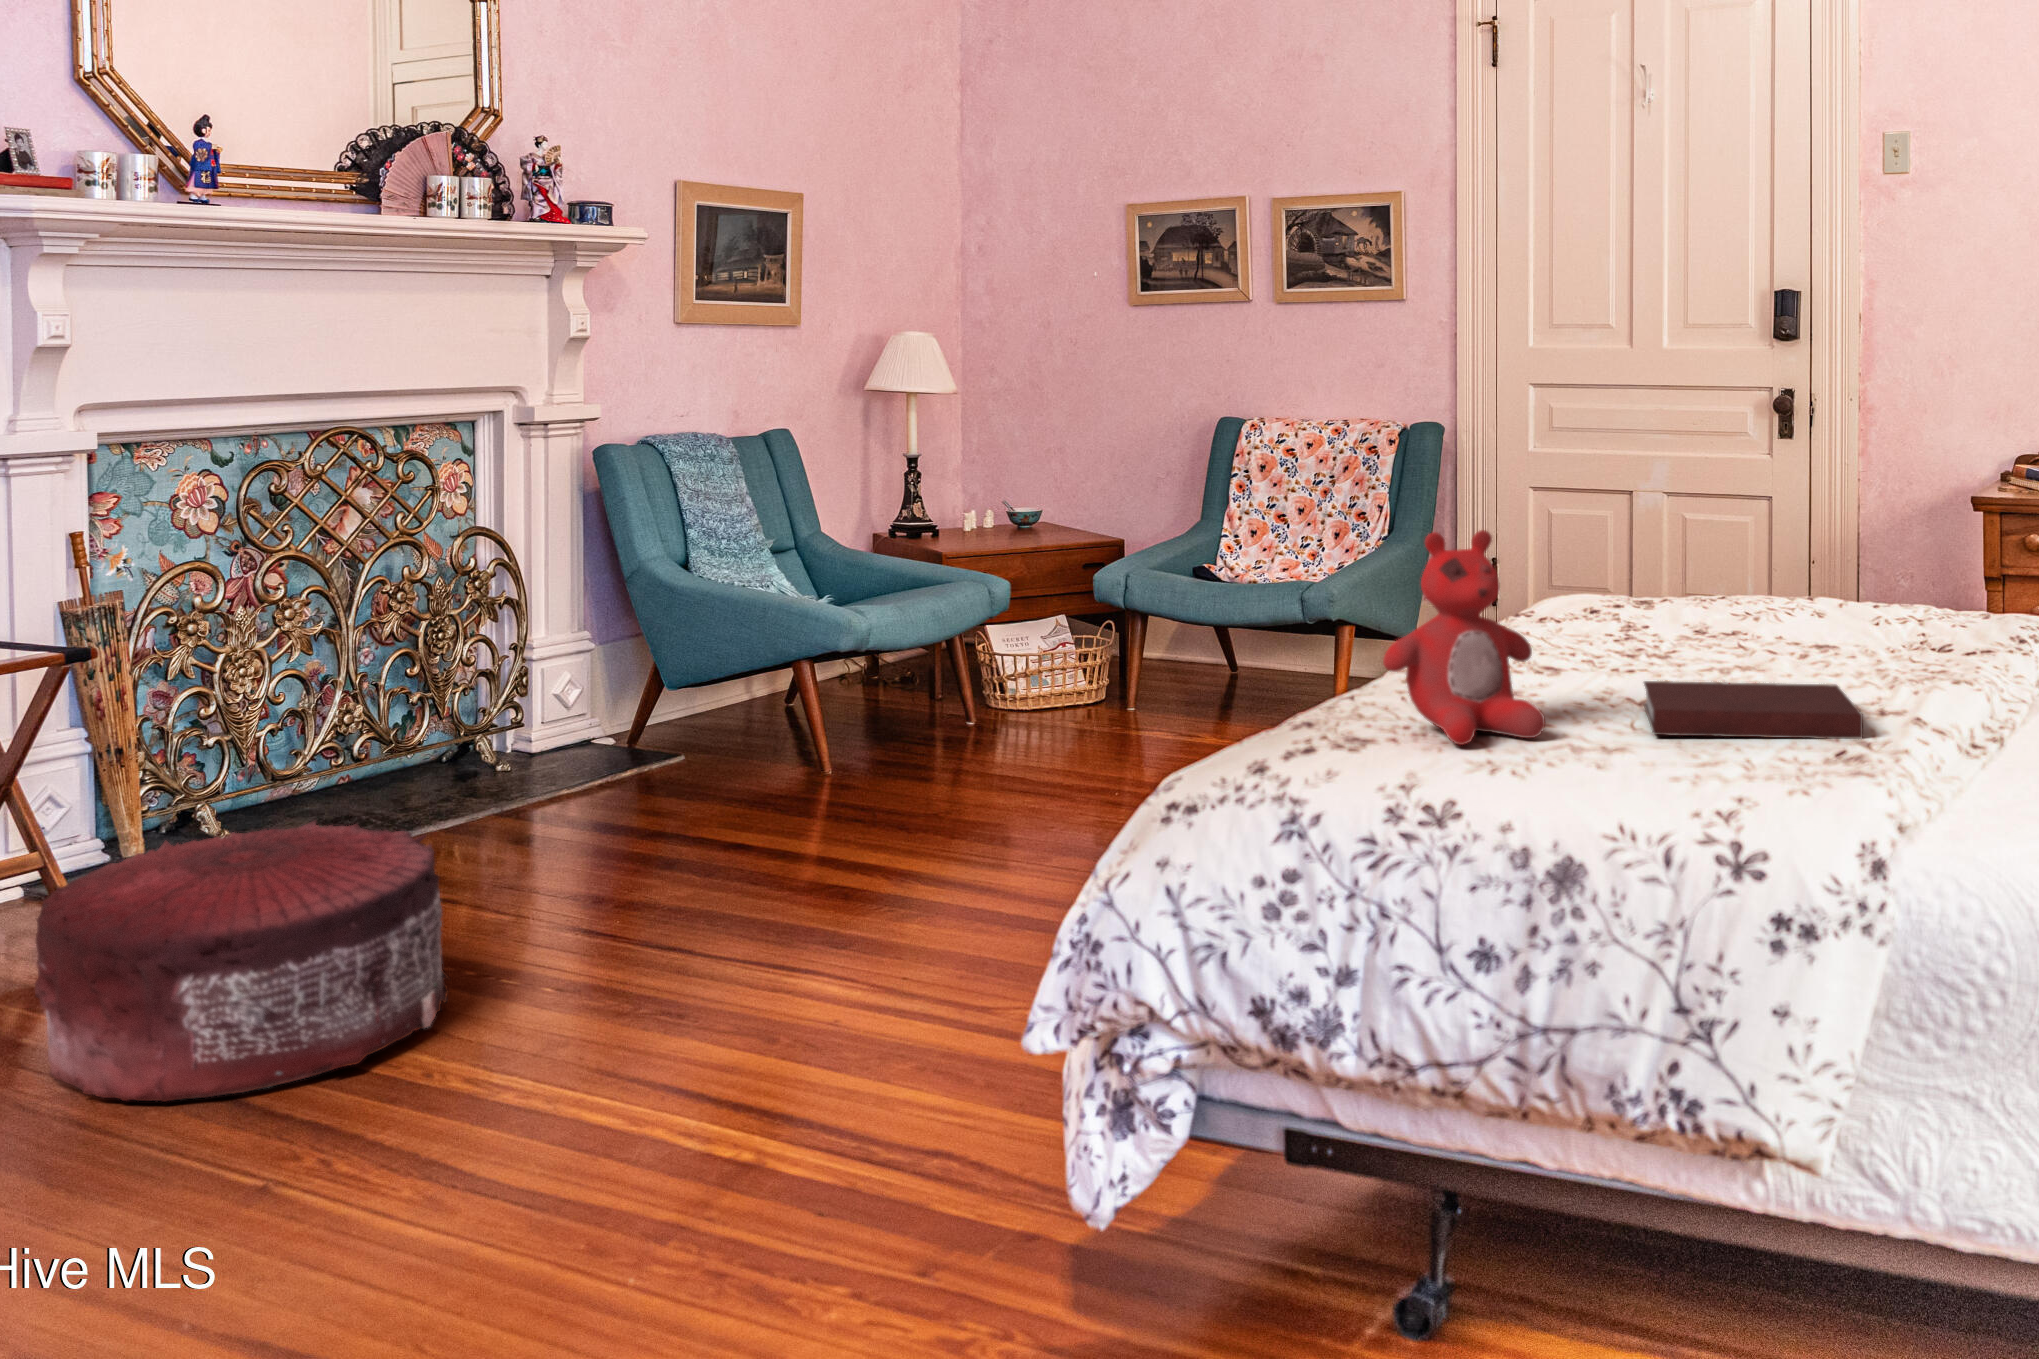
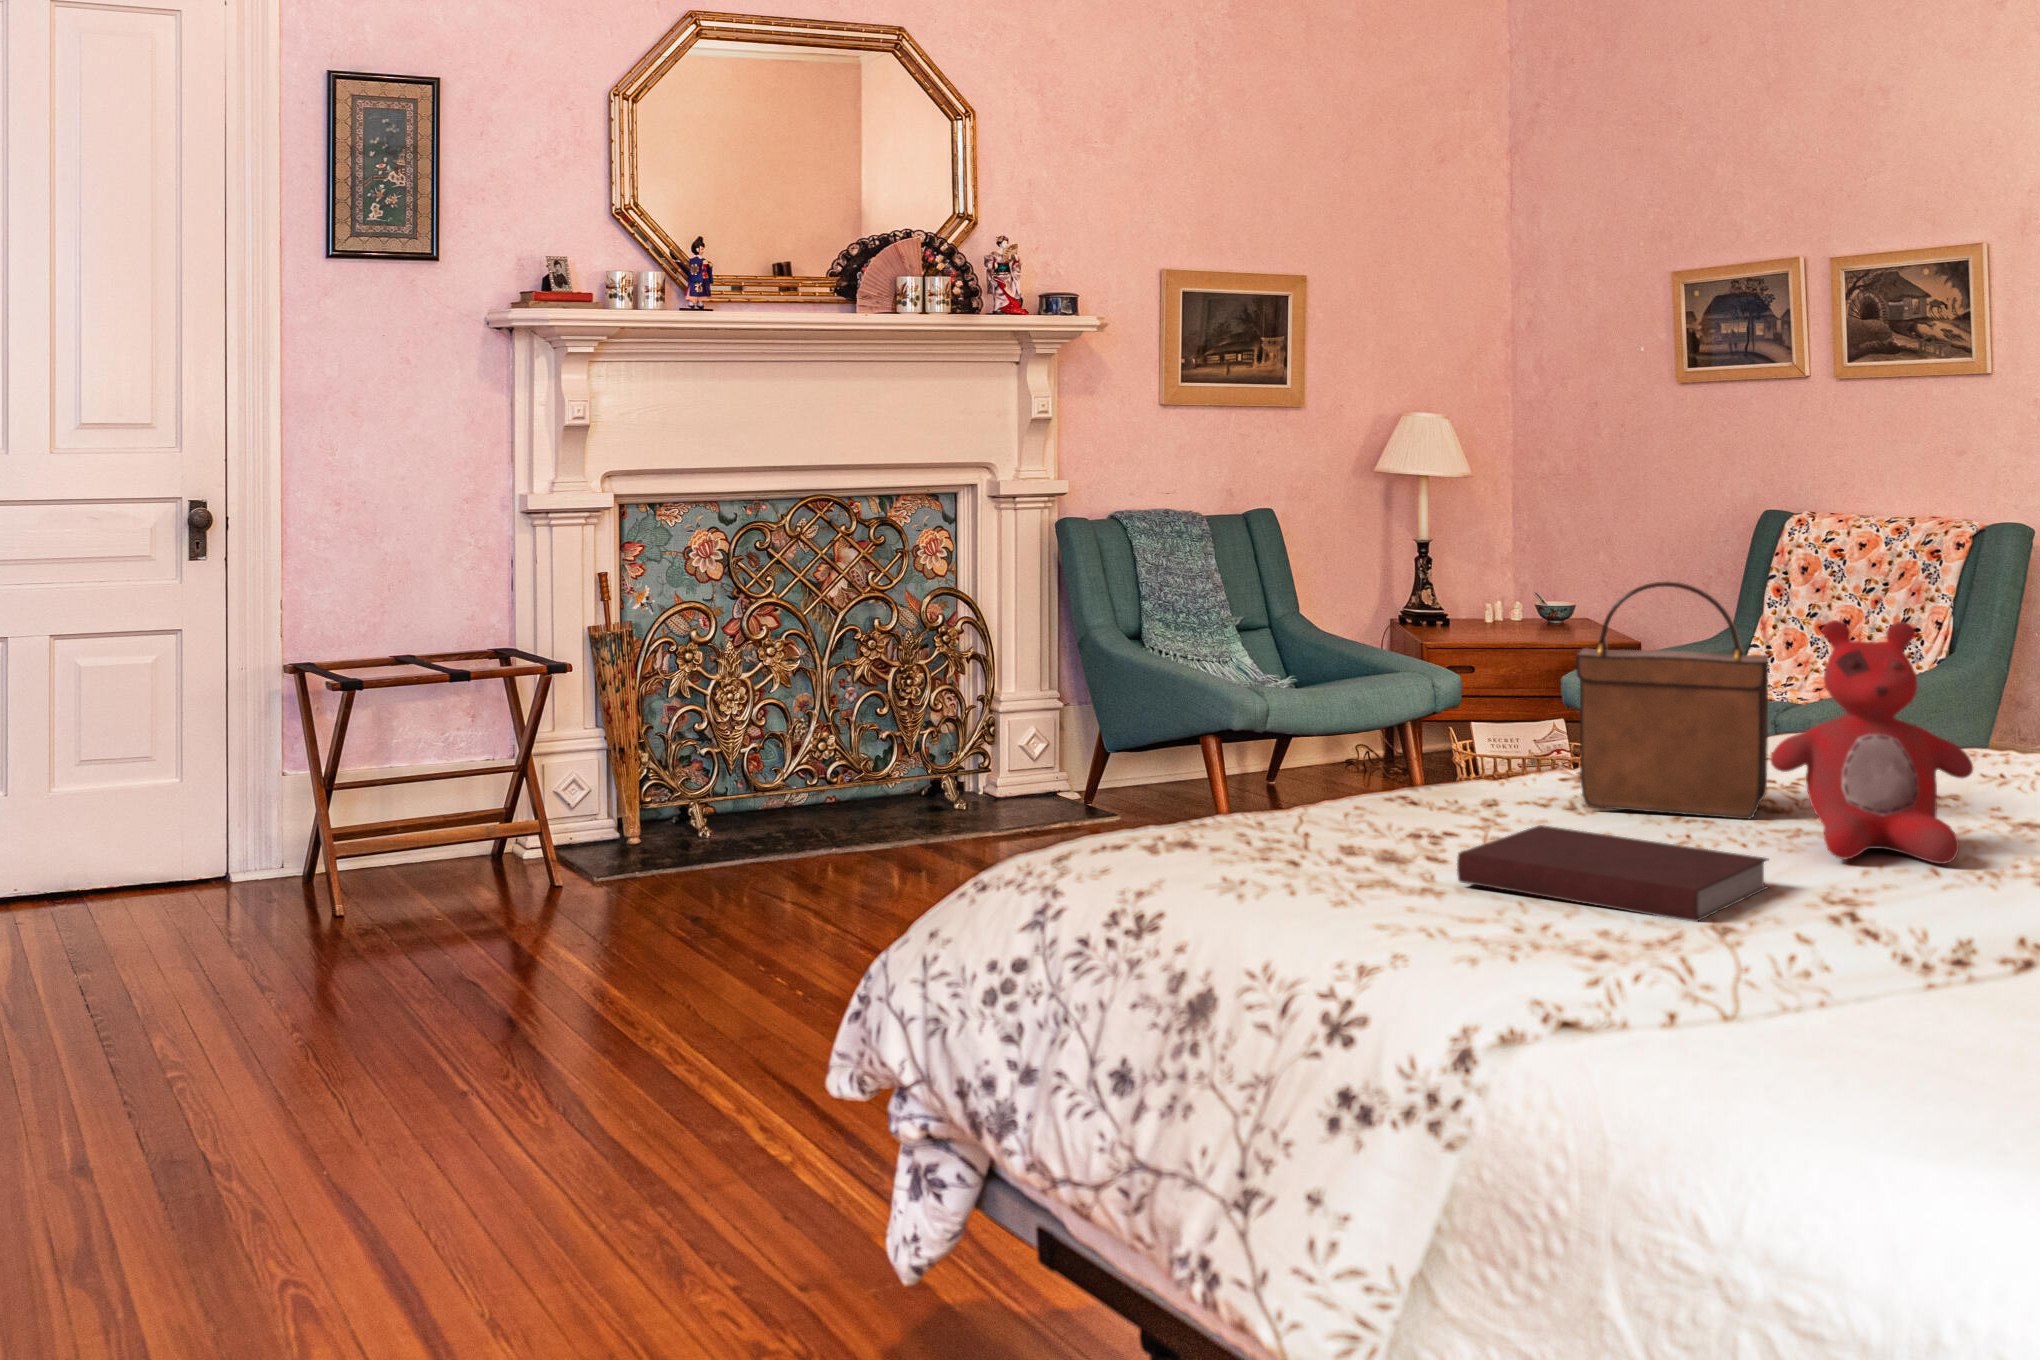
handbag: none [1547,472,1703,666] -> present [1576,581,1768,819]
stuffed bear: present [1383,530,1545,745] -> present [1771,620,1973,864]
pouf: present [35,821,449,1102] -> none [402,822,715,1030]

